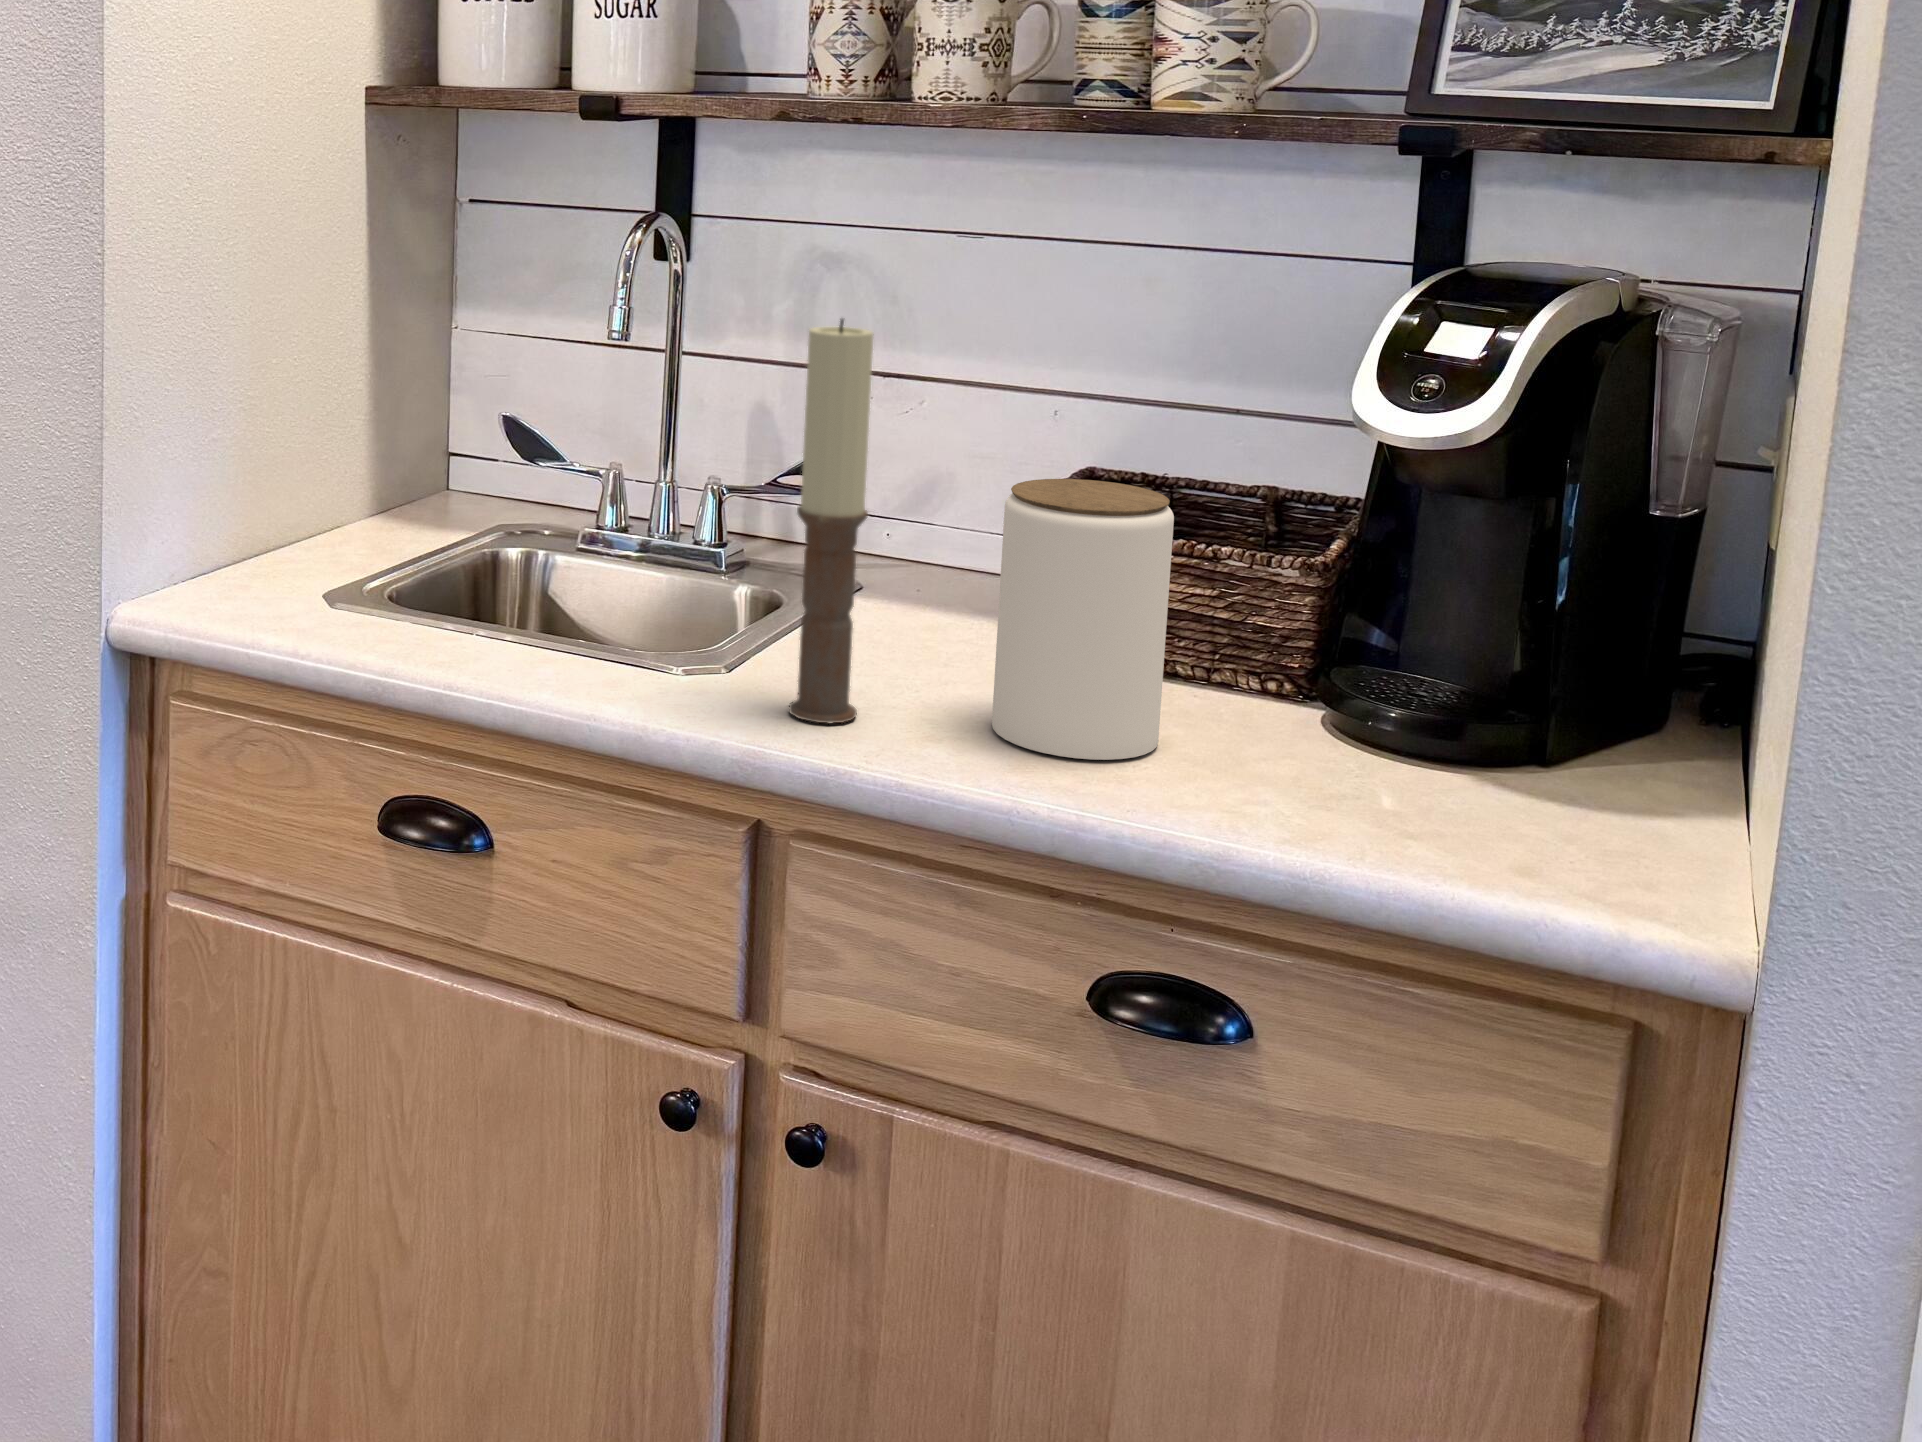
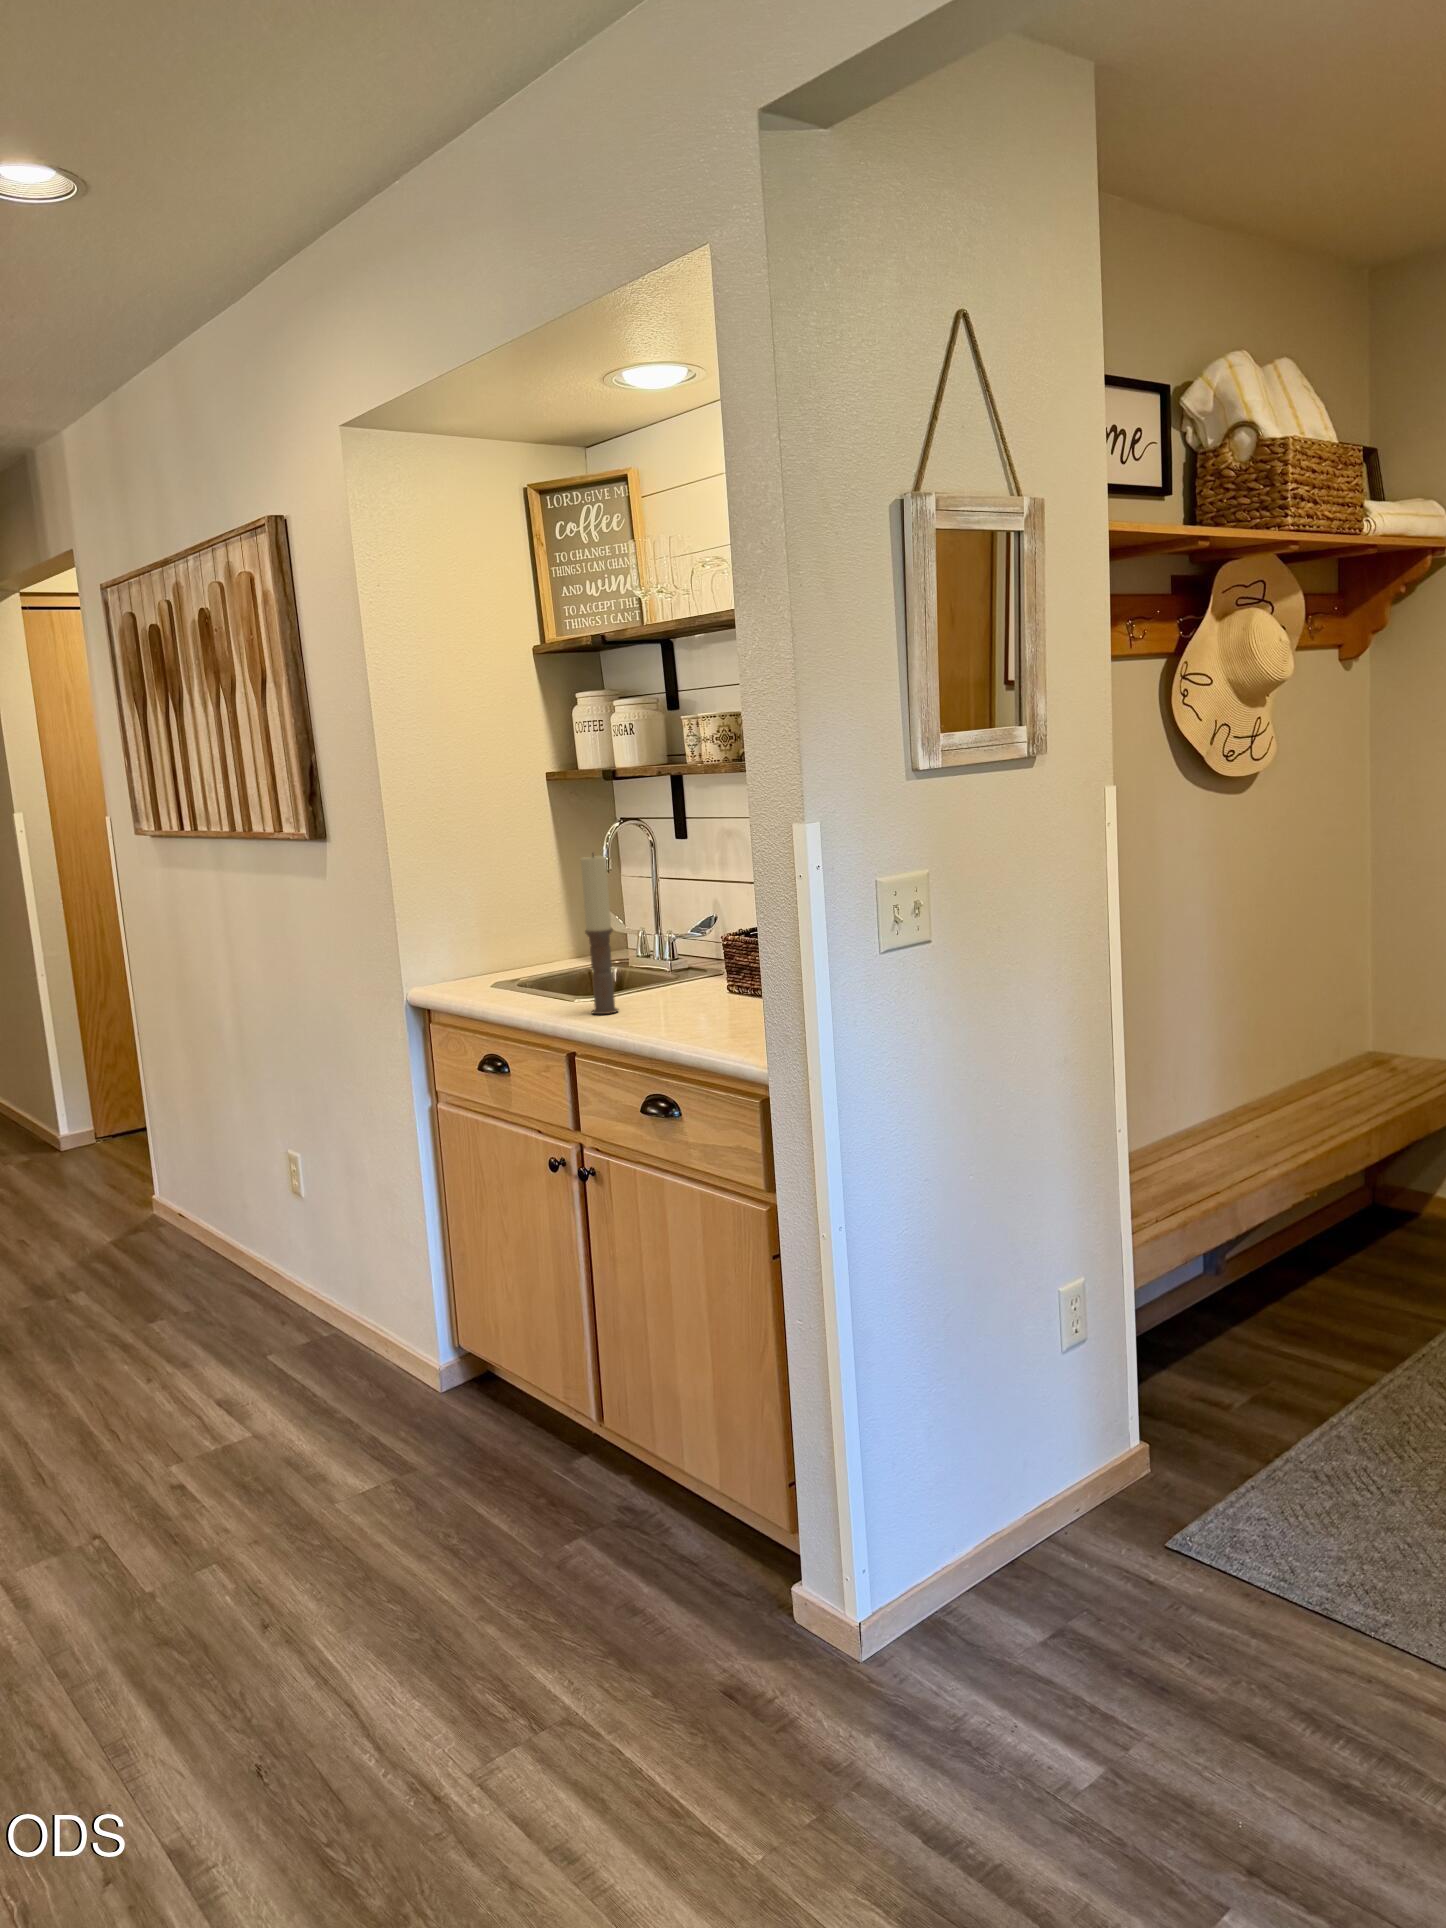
jar: present [992,479,1174,760] -> none [648,913,719,1021]

